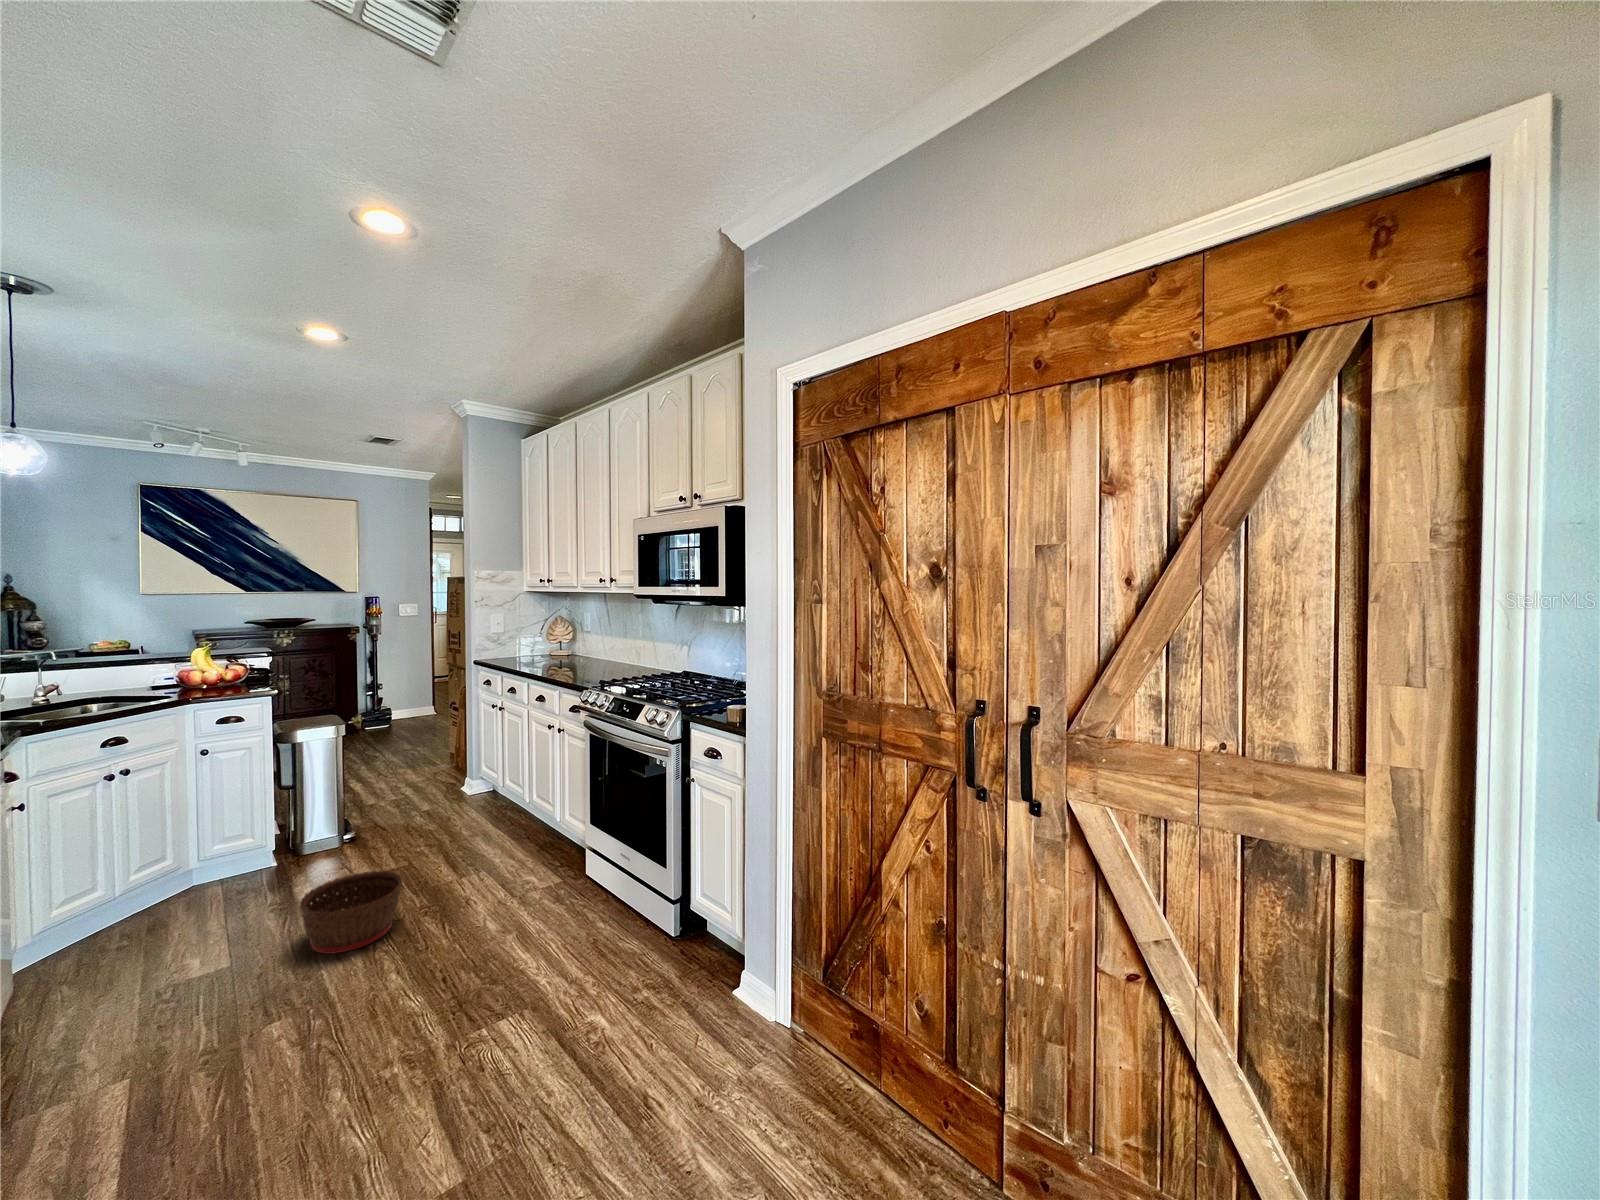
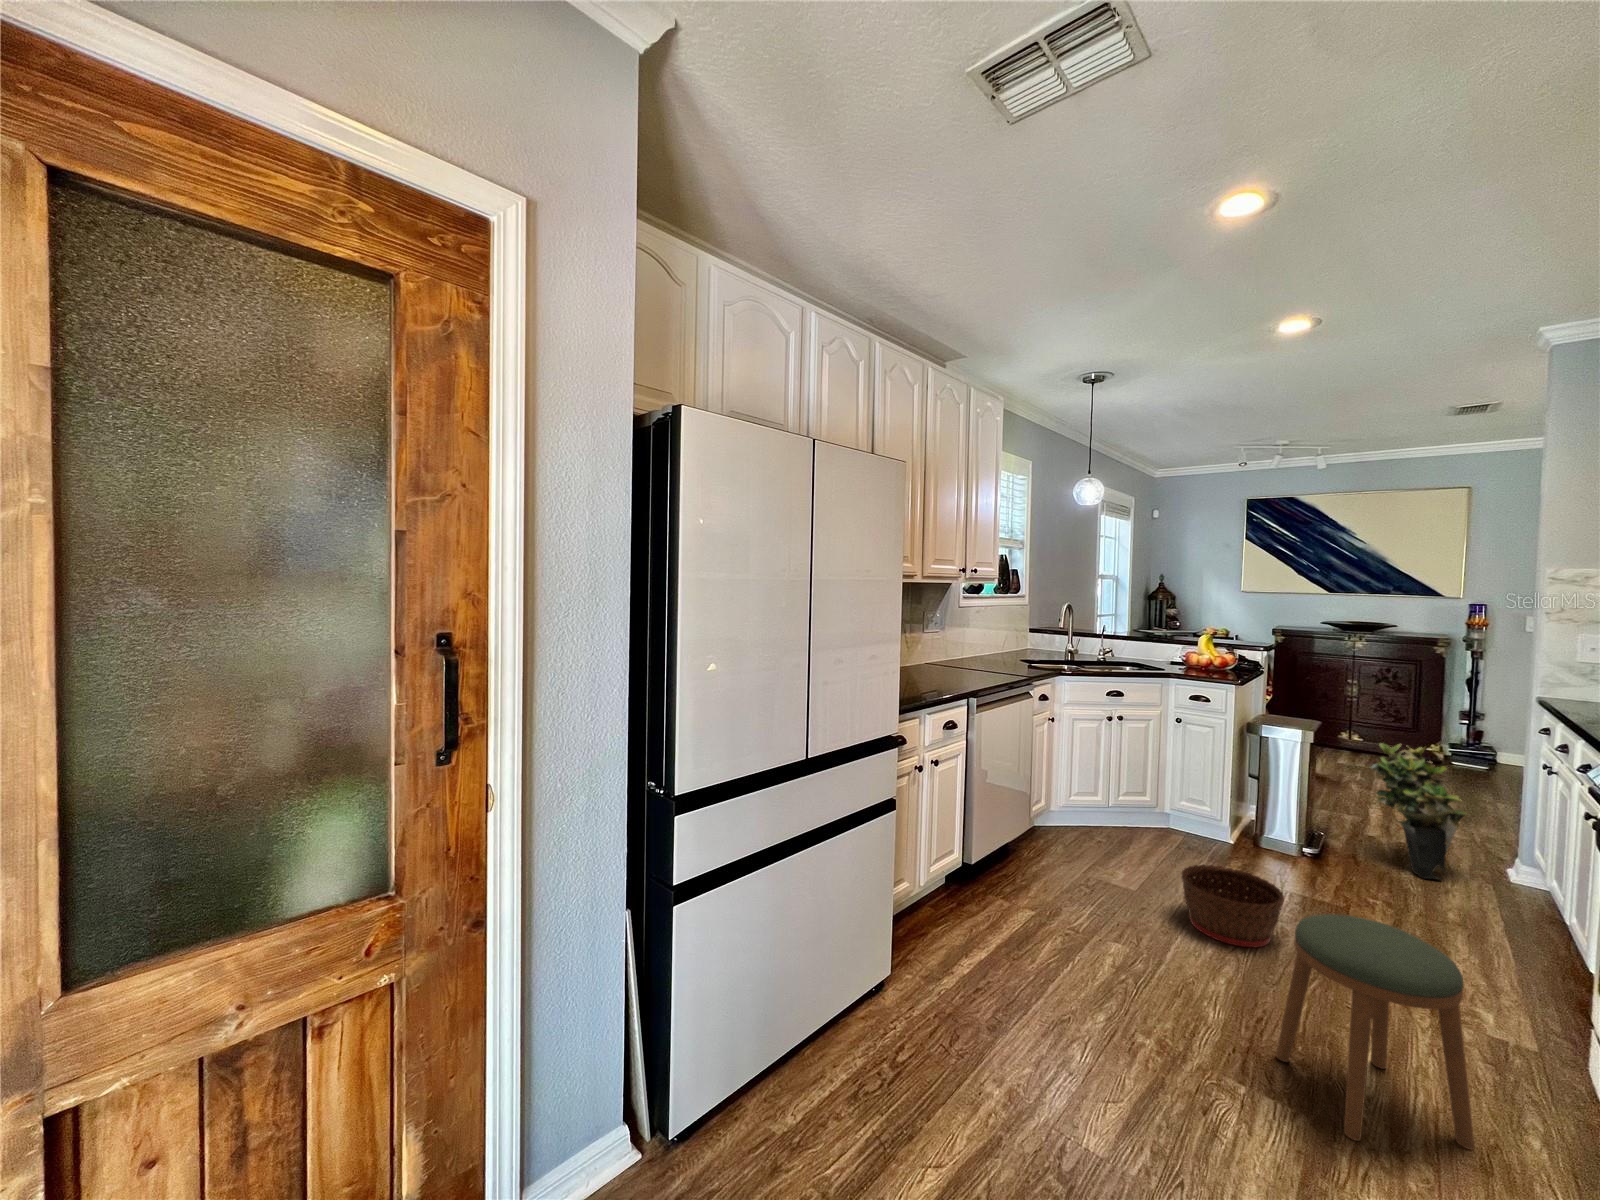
potted plant: none [385,717,449,817] -> present [1371,743,1466,880]
stool: none [477,843,589,998] -> present [1276,914,1475,1150]

